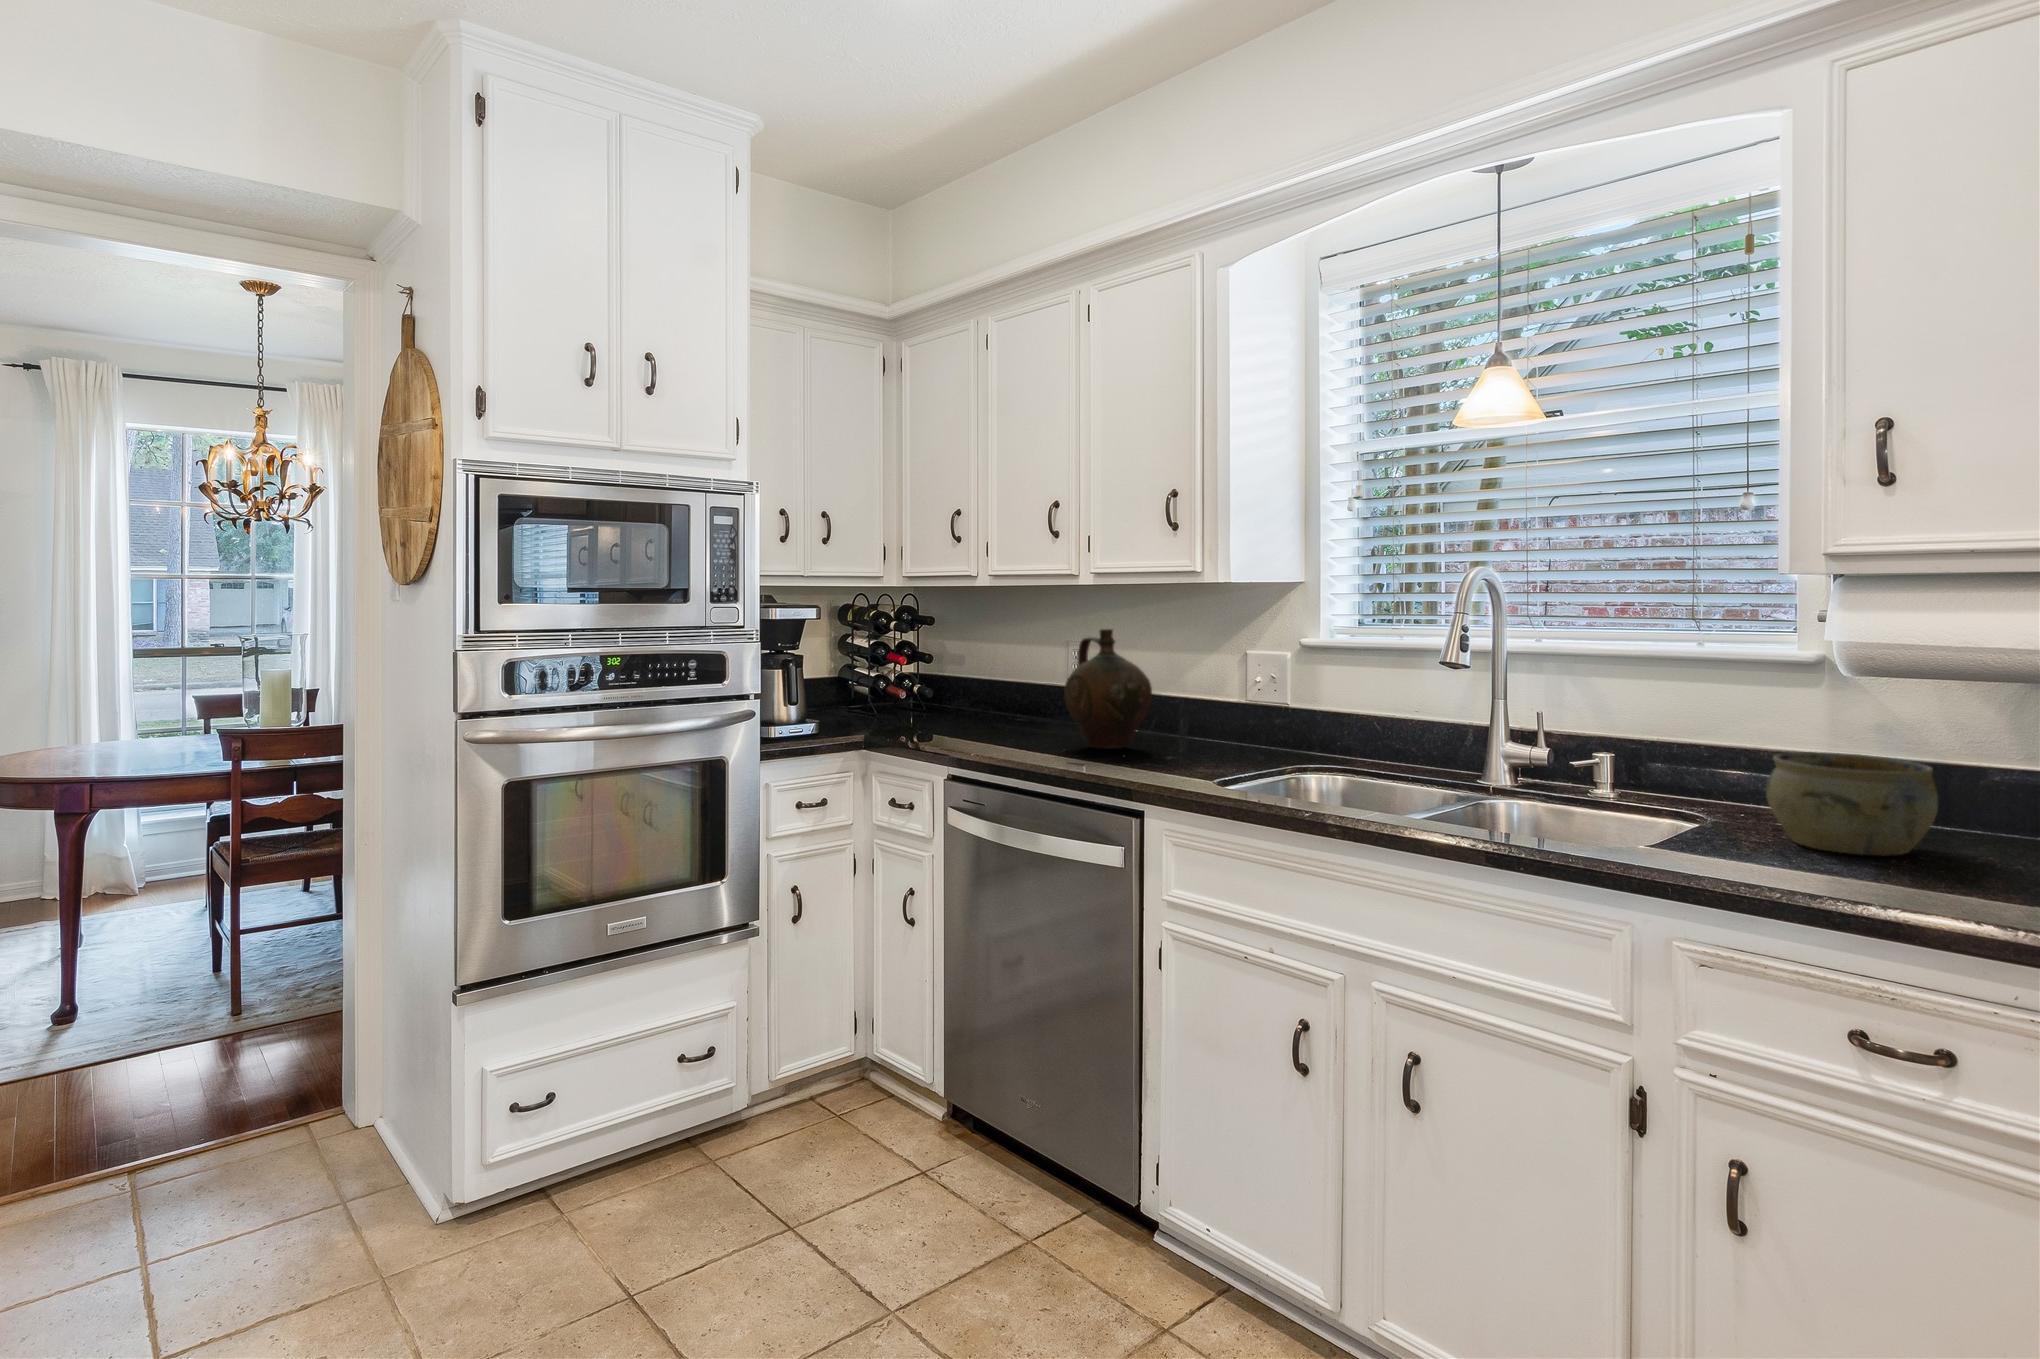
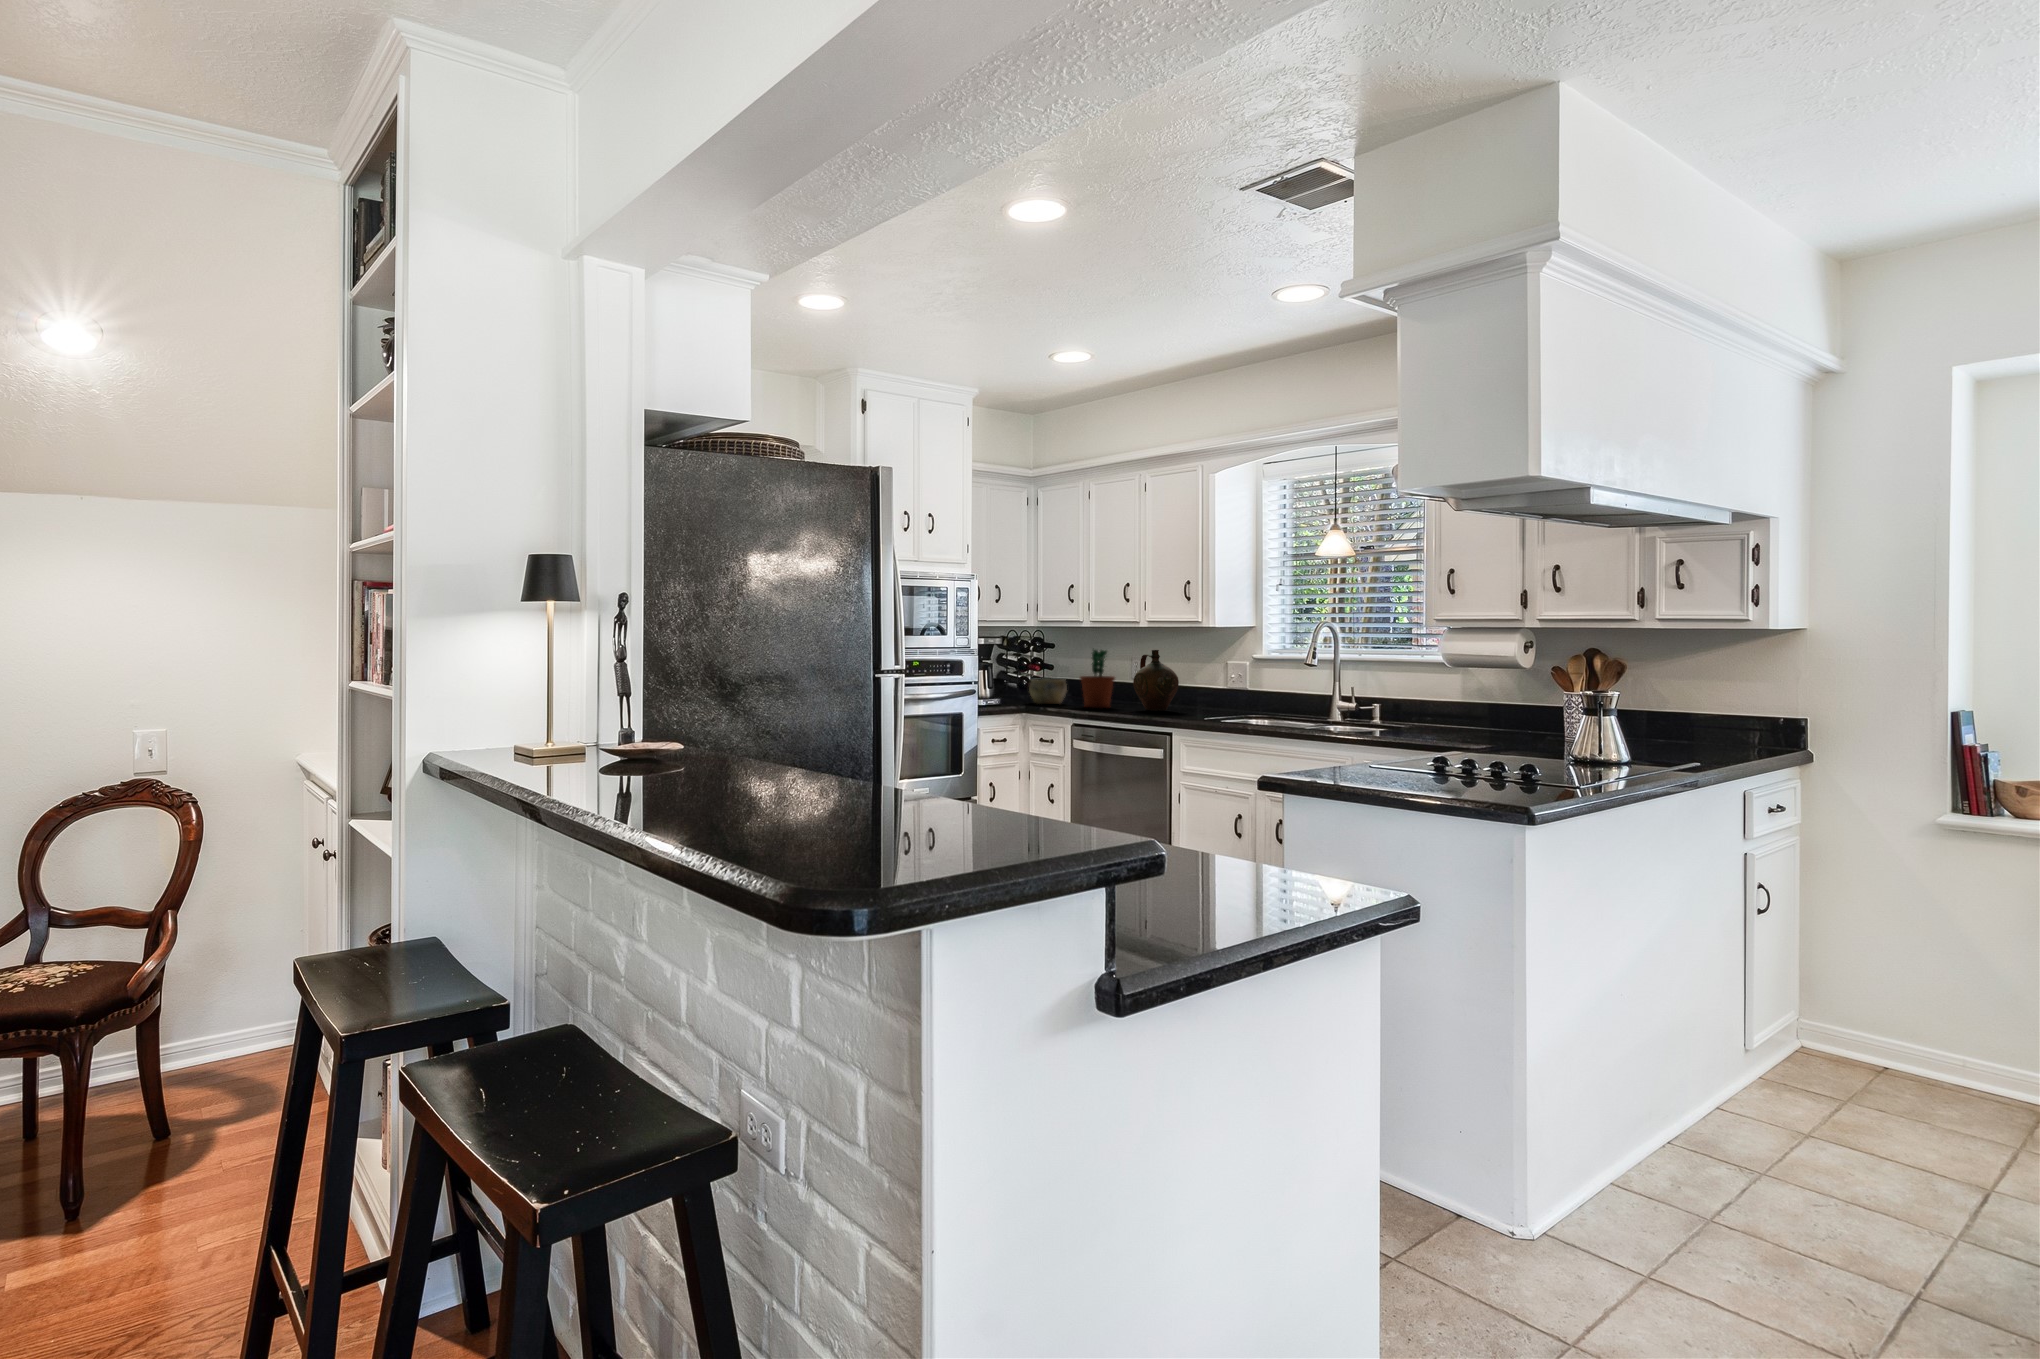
flower pot: none [964,626,1031,740] -> present [1080,650,1115,708]
ceramic bowl: present [1766,752,1938,856] -> present [1029,678,1067,704]

